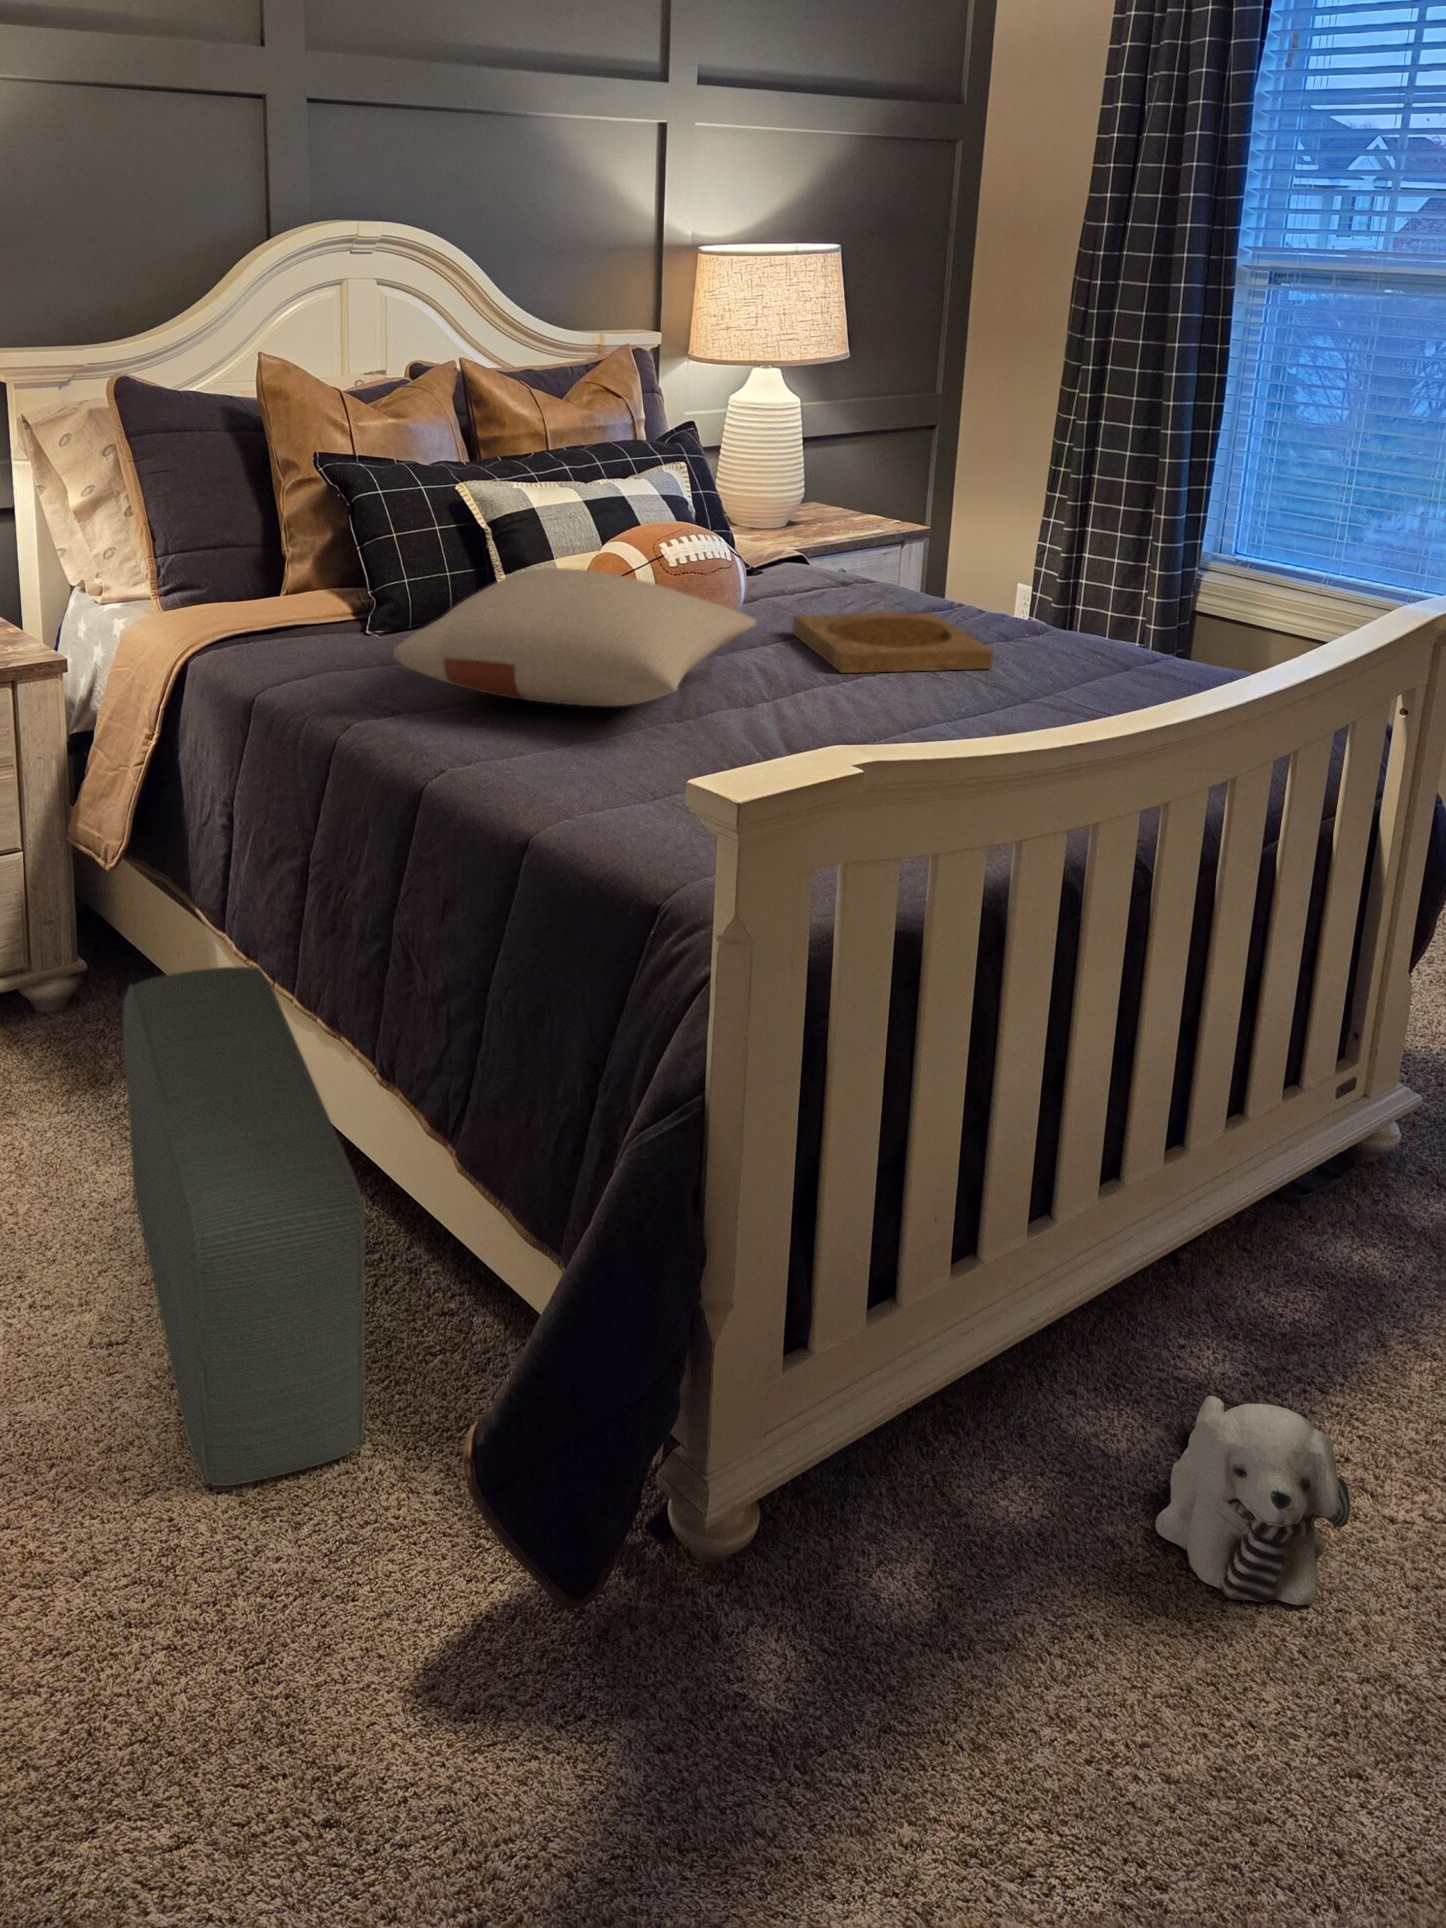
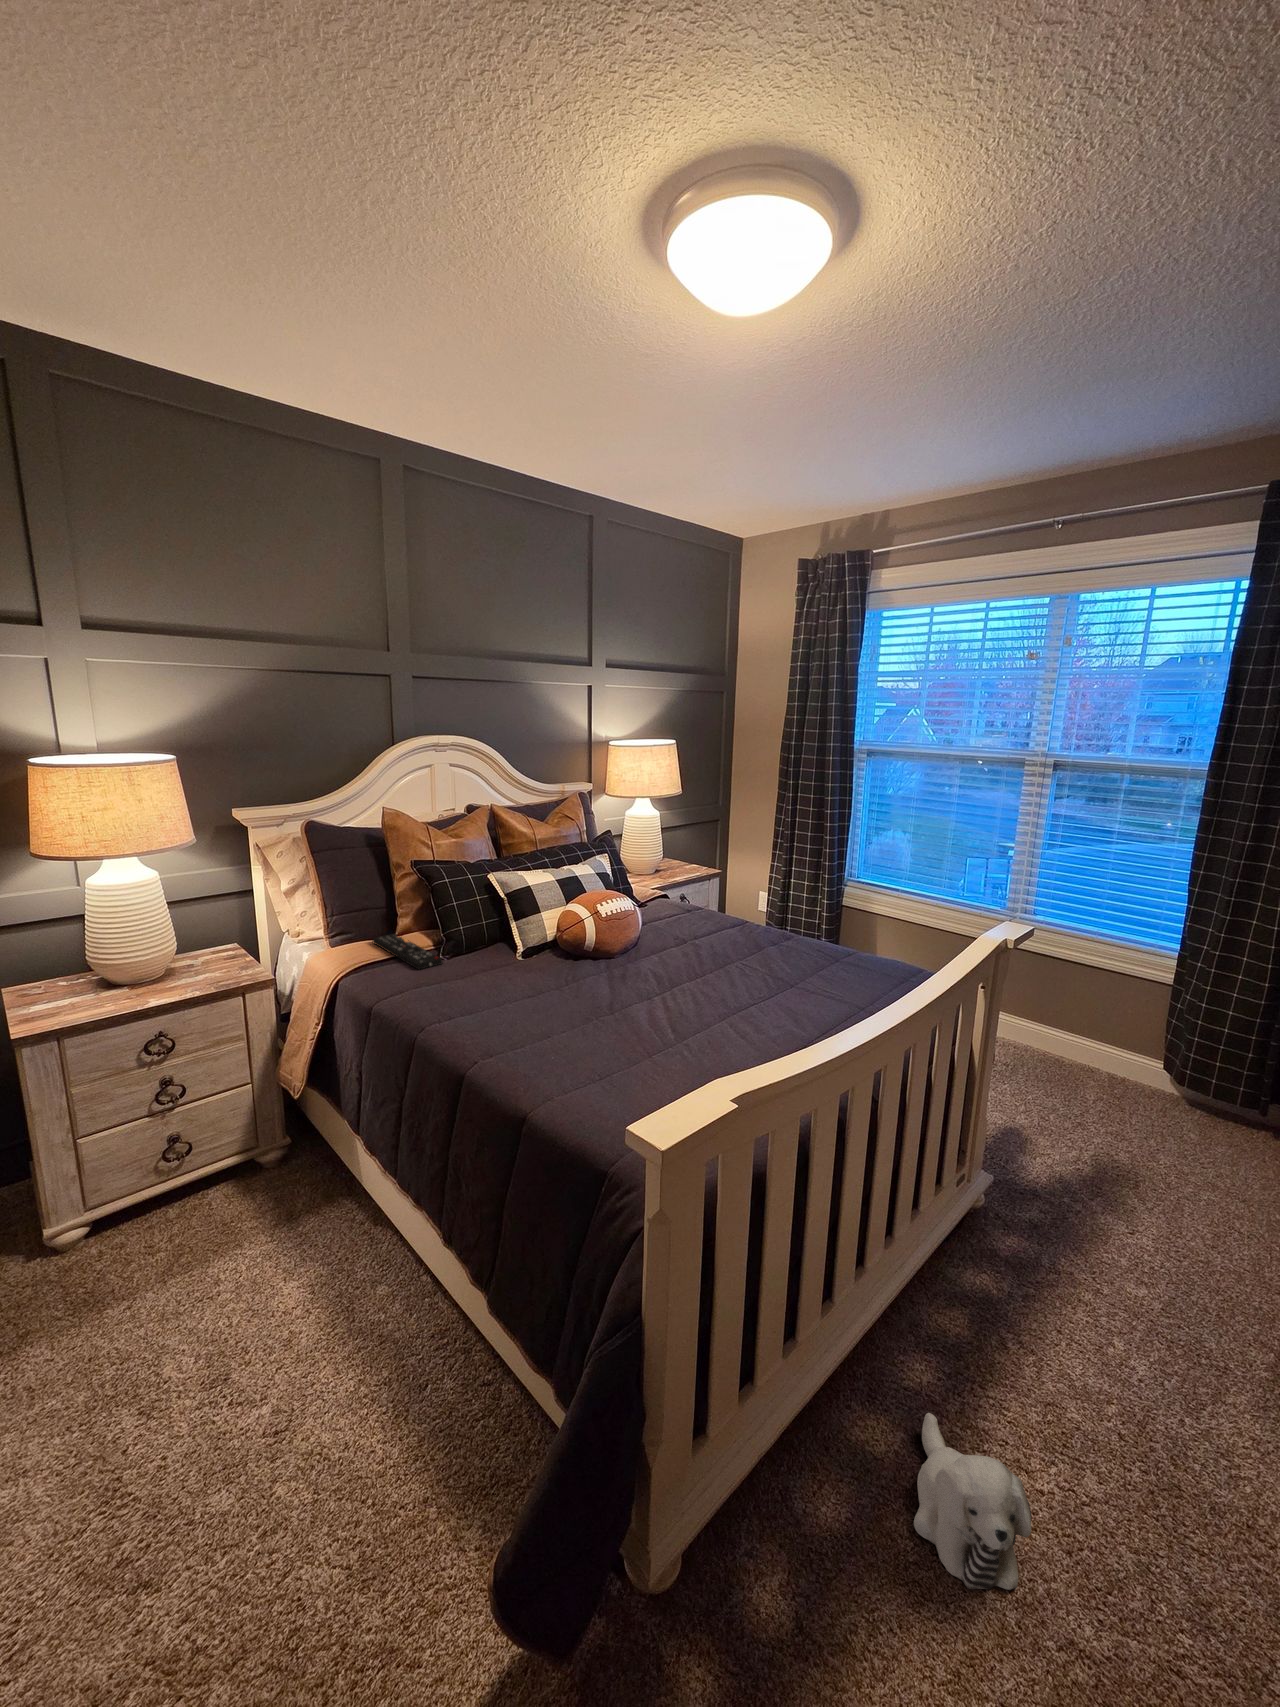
pillow: present [394,568,756,706] -> none [450,925,647,1008]
remote control: none [235,596,370,651] -> present [373,934,442,970]
tray: present [792,612,993,673] -> none [662,930,766,971]
pouf: present [123,967,366,1486] -> none [294,1163,430,1568]

